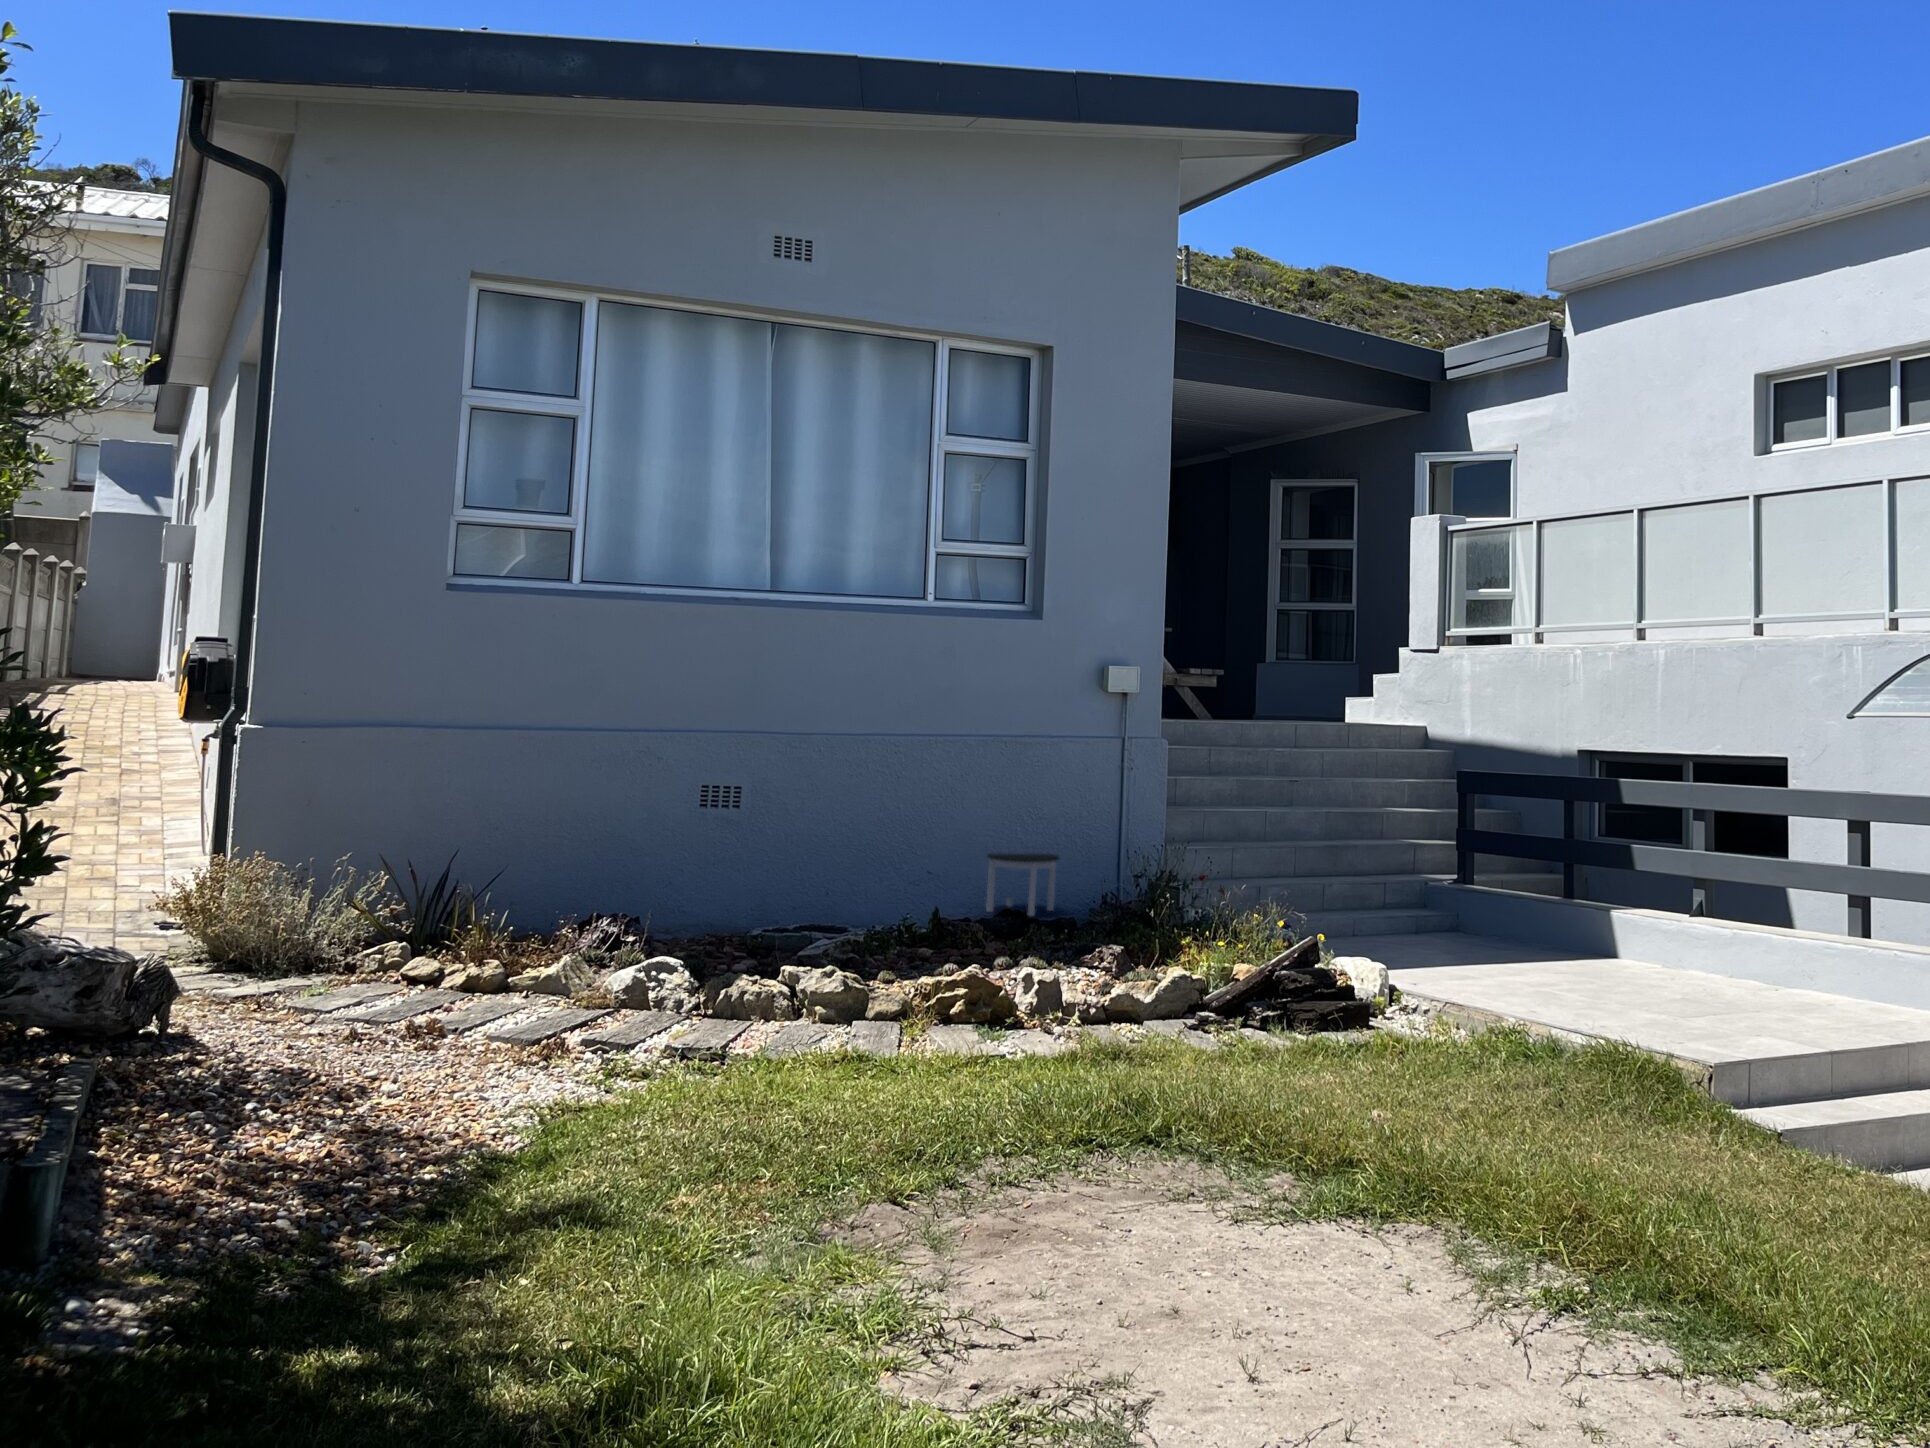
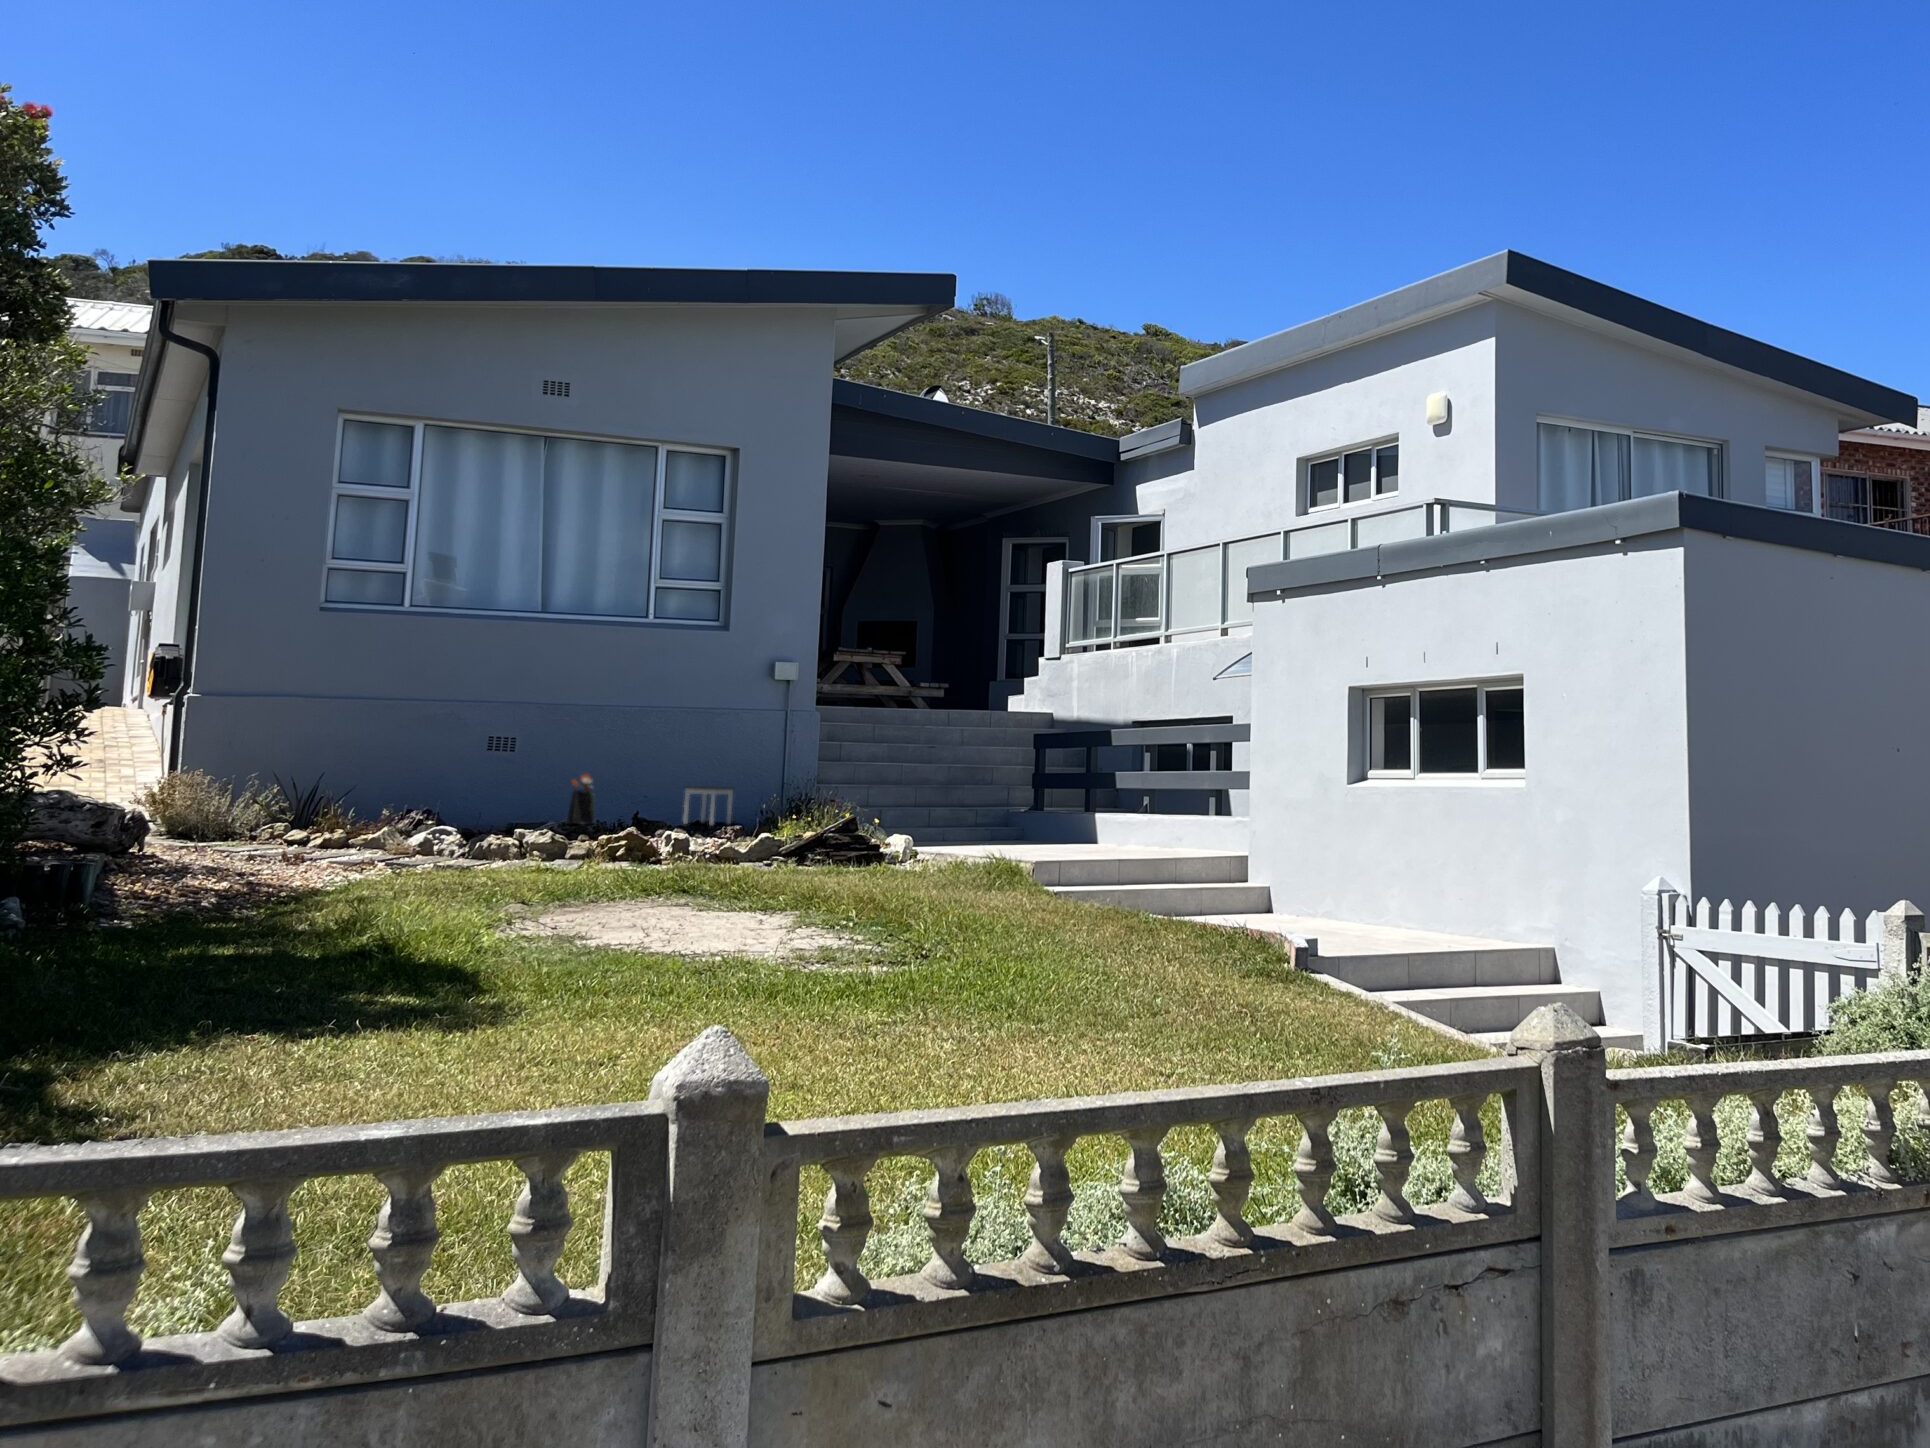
watering can: none [817,837,864,919] -> present [566,774,595,824]

